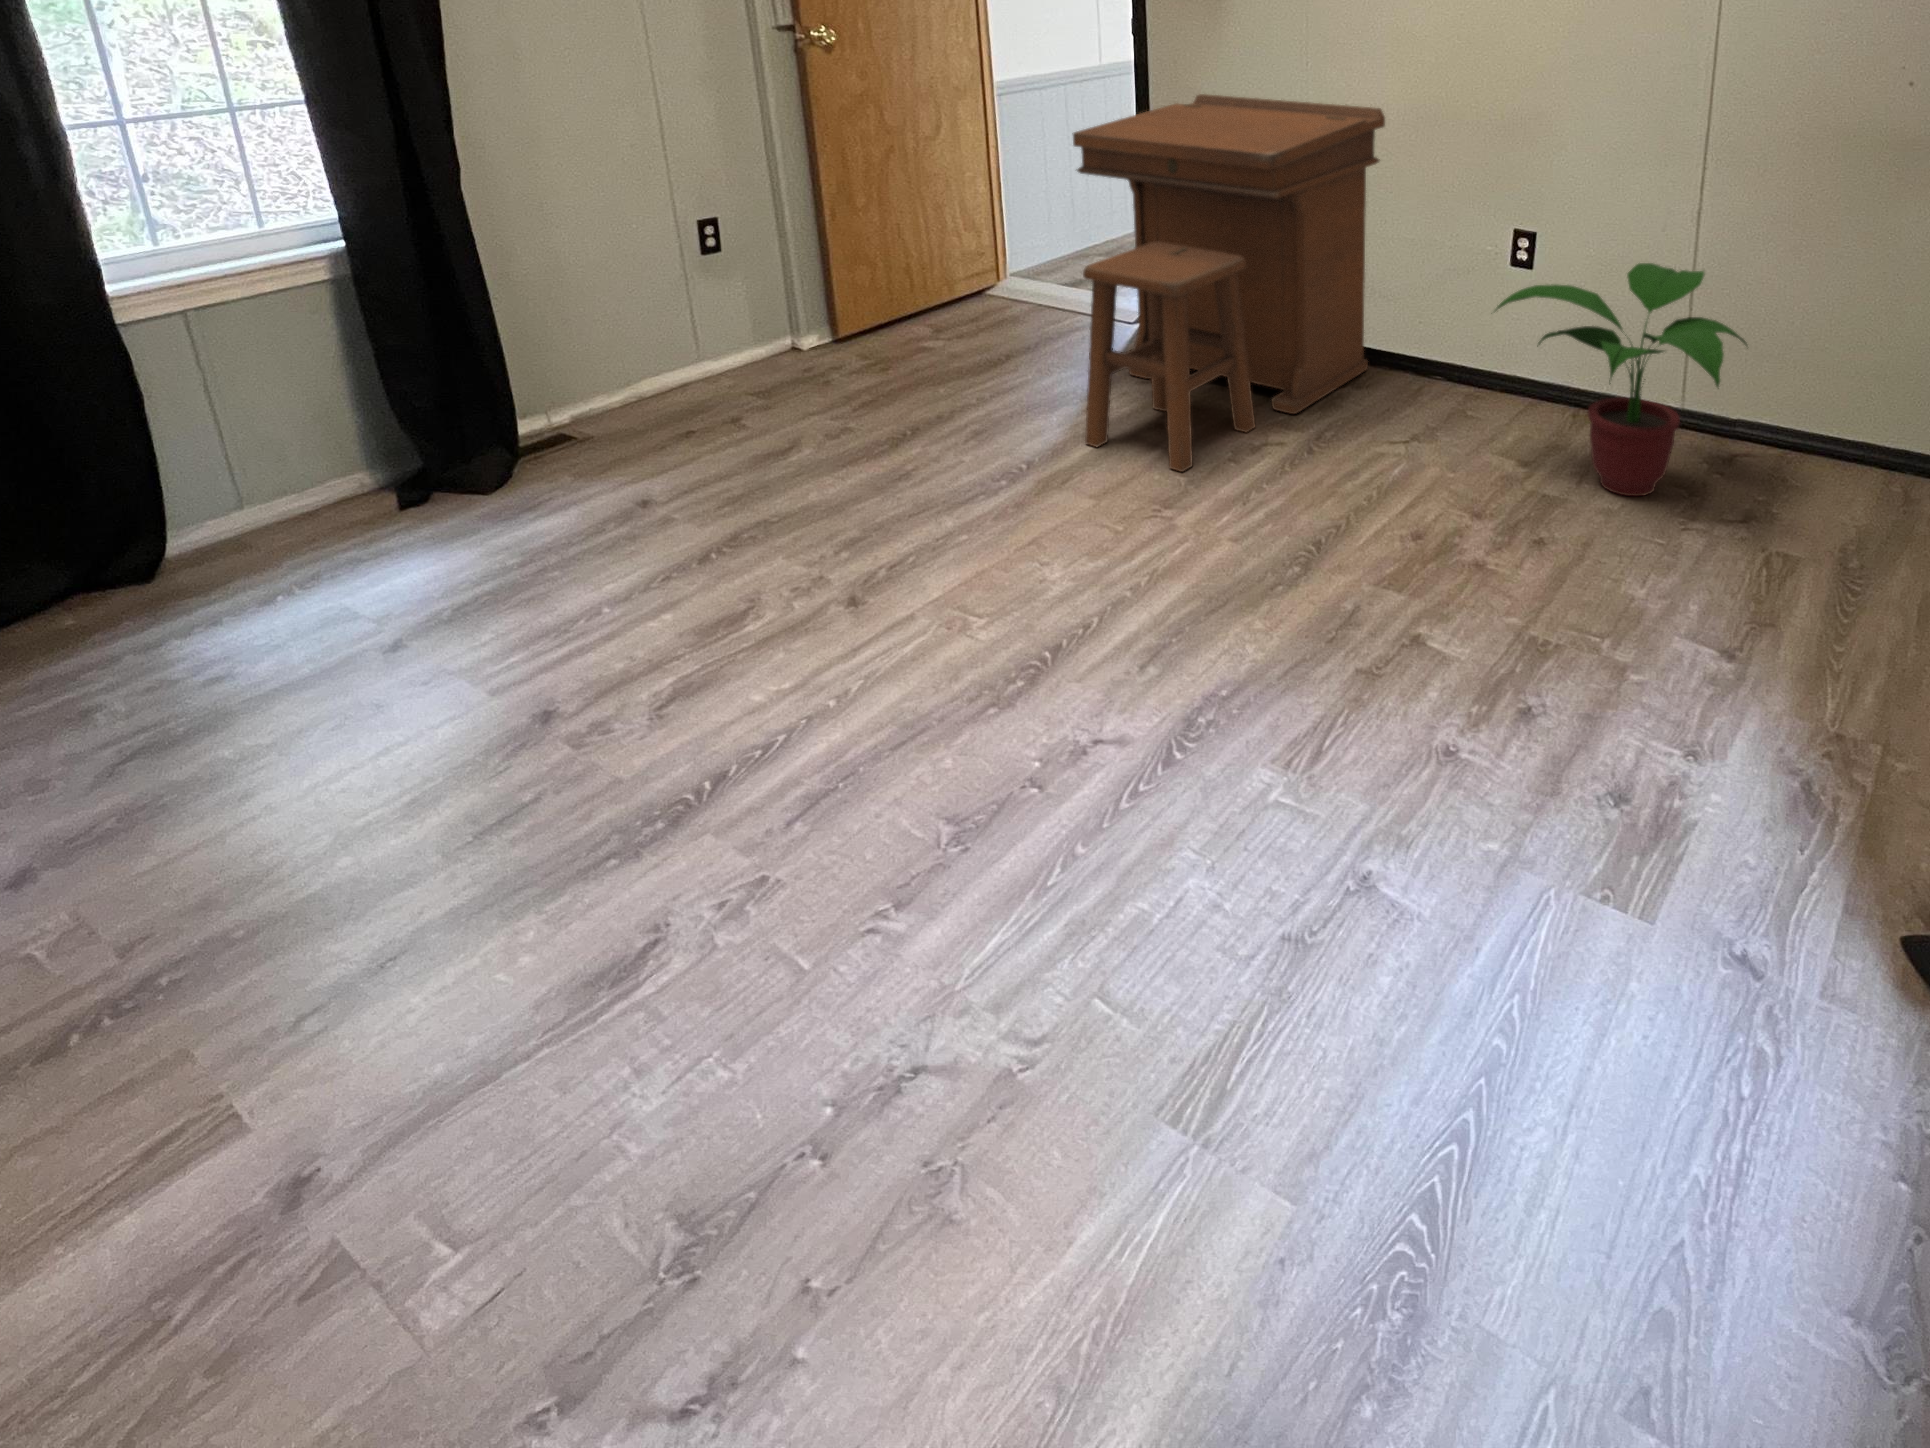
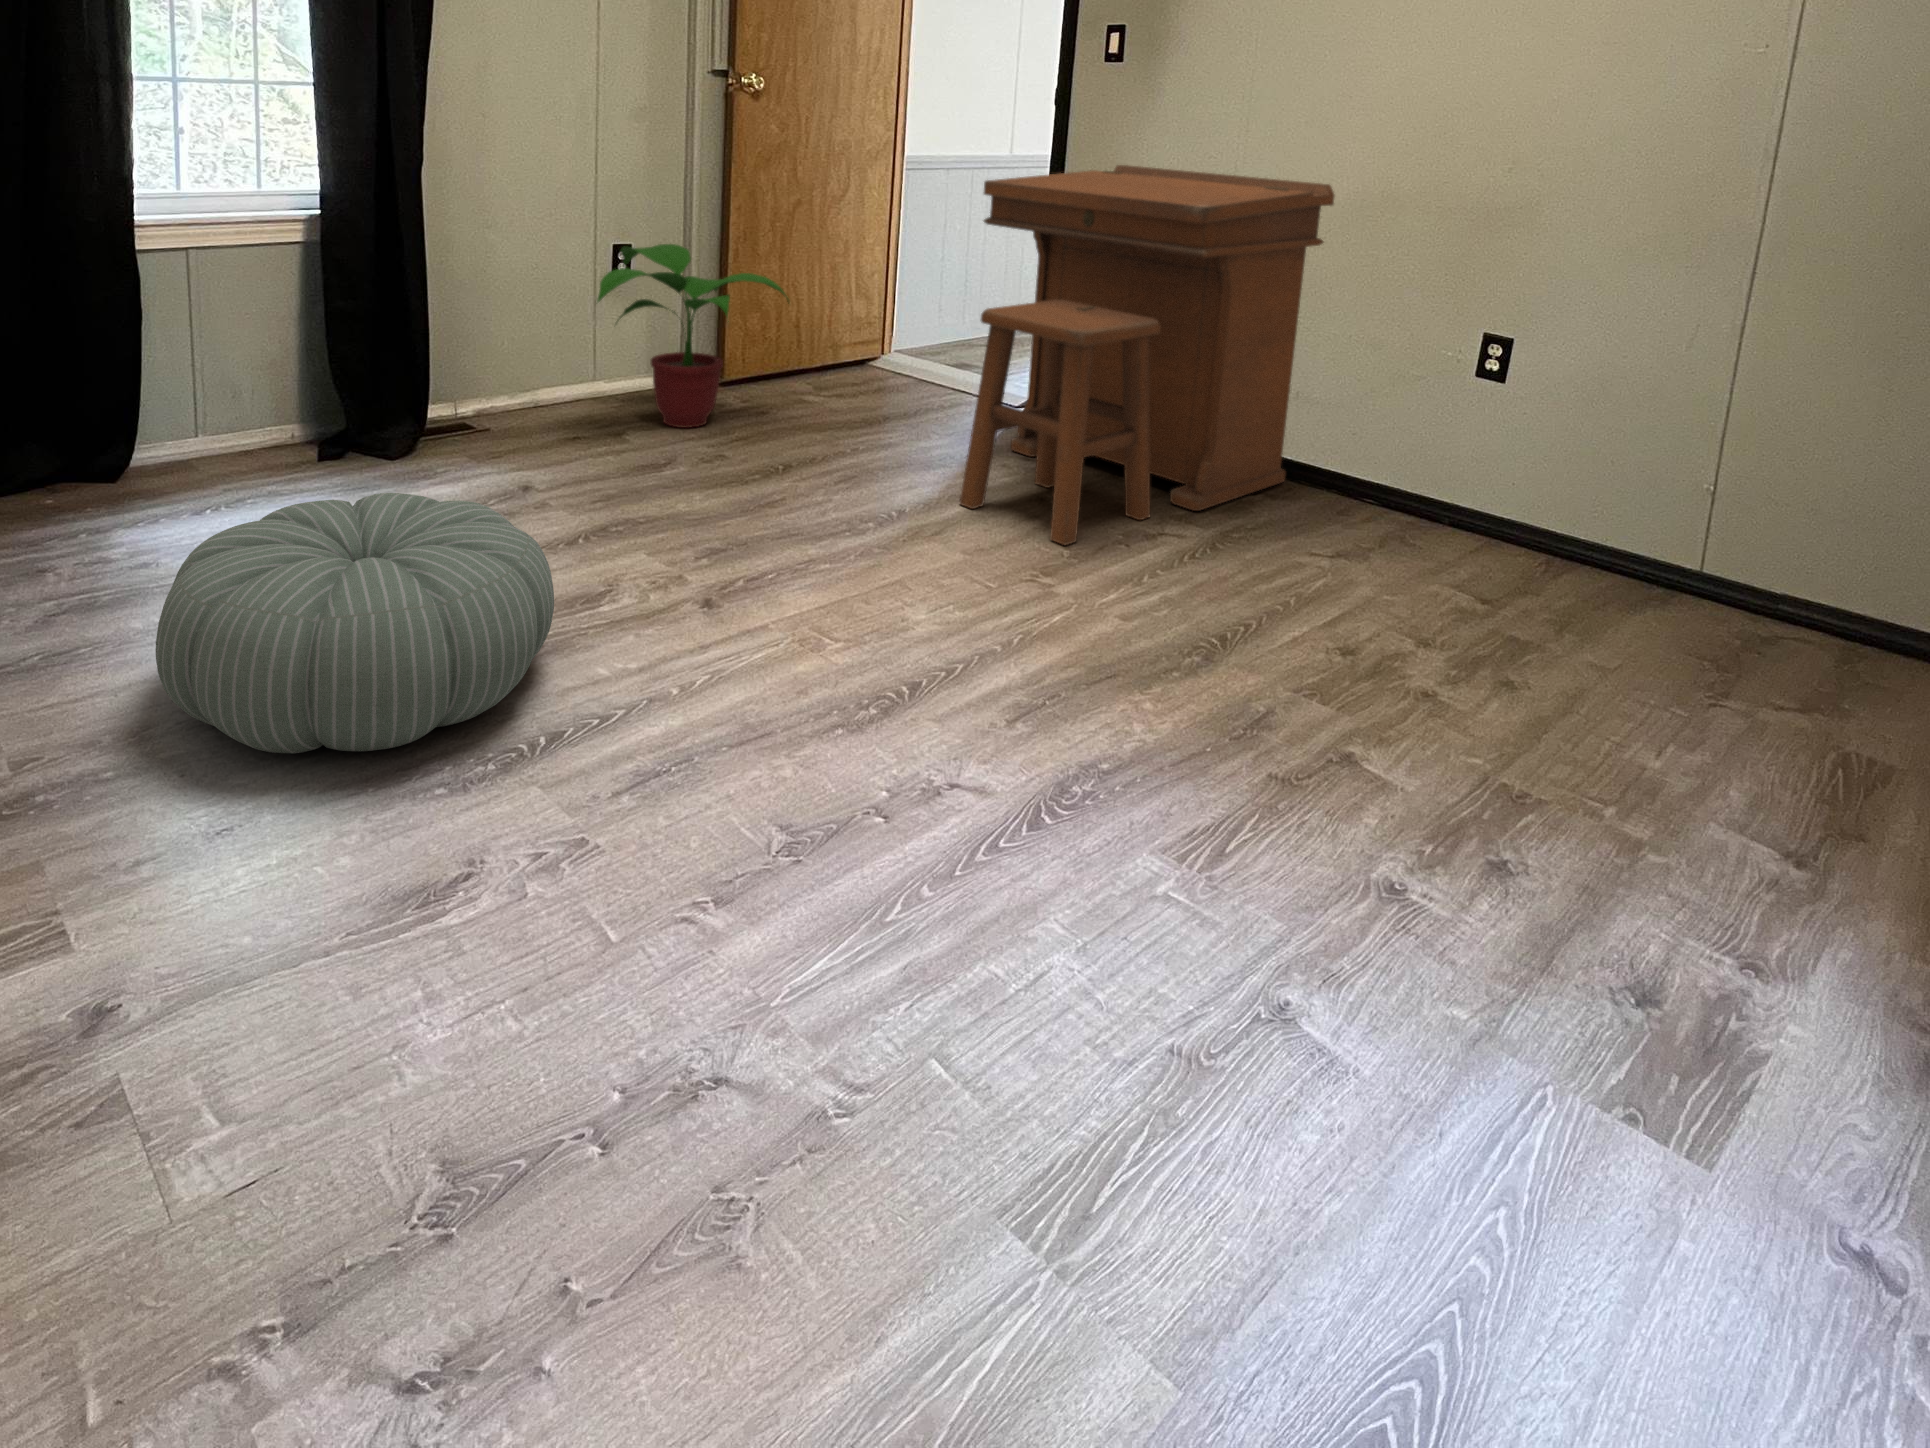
potted plant: present [1495,263,1747,496] -> present [597,244,789,428]
pouf: none [262,562,699,869] -> present [156,493,554,754]

